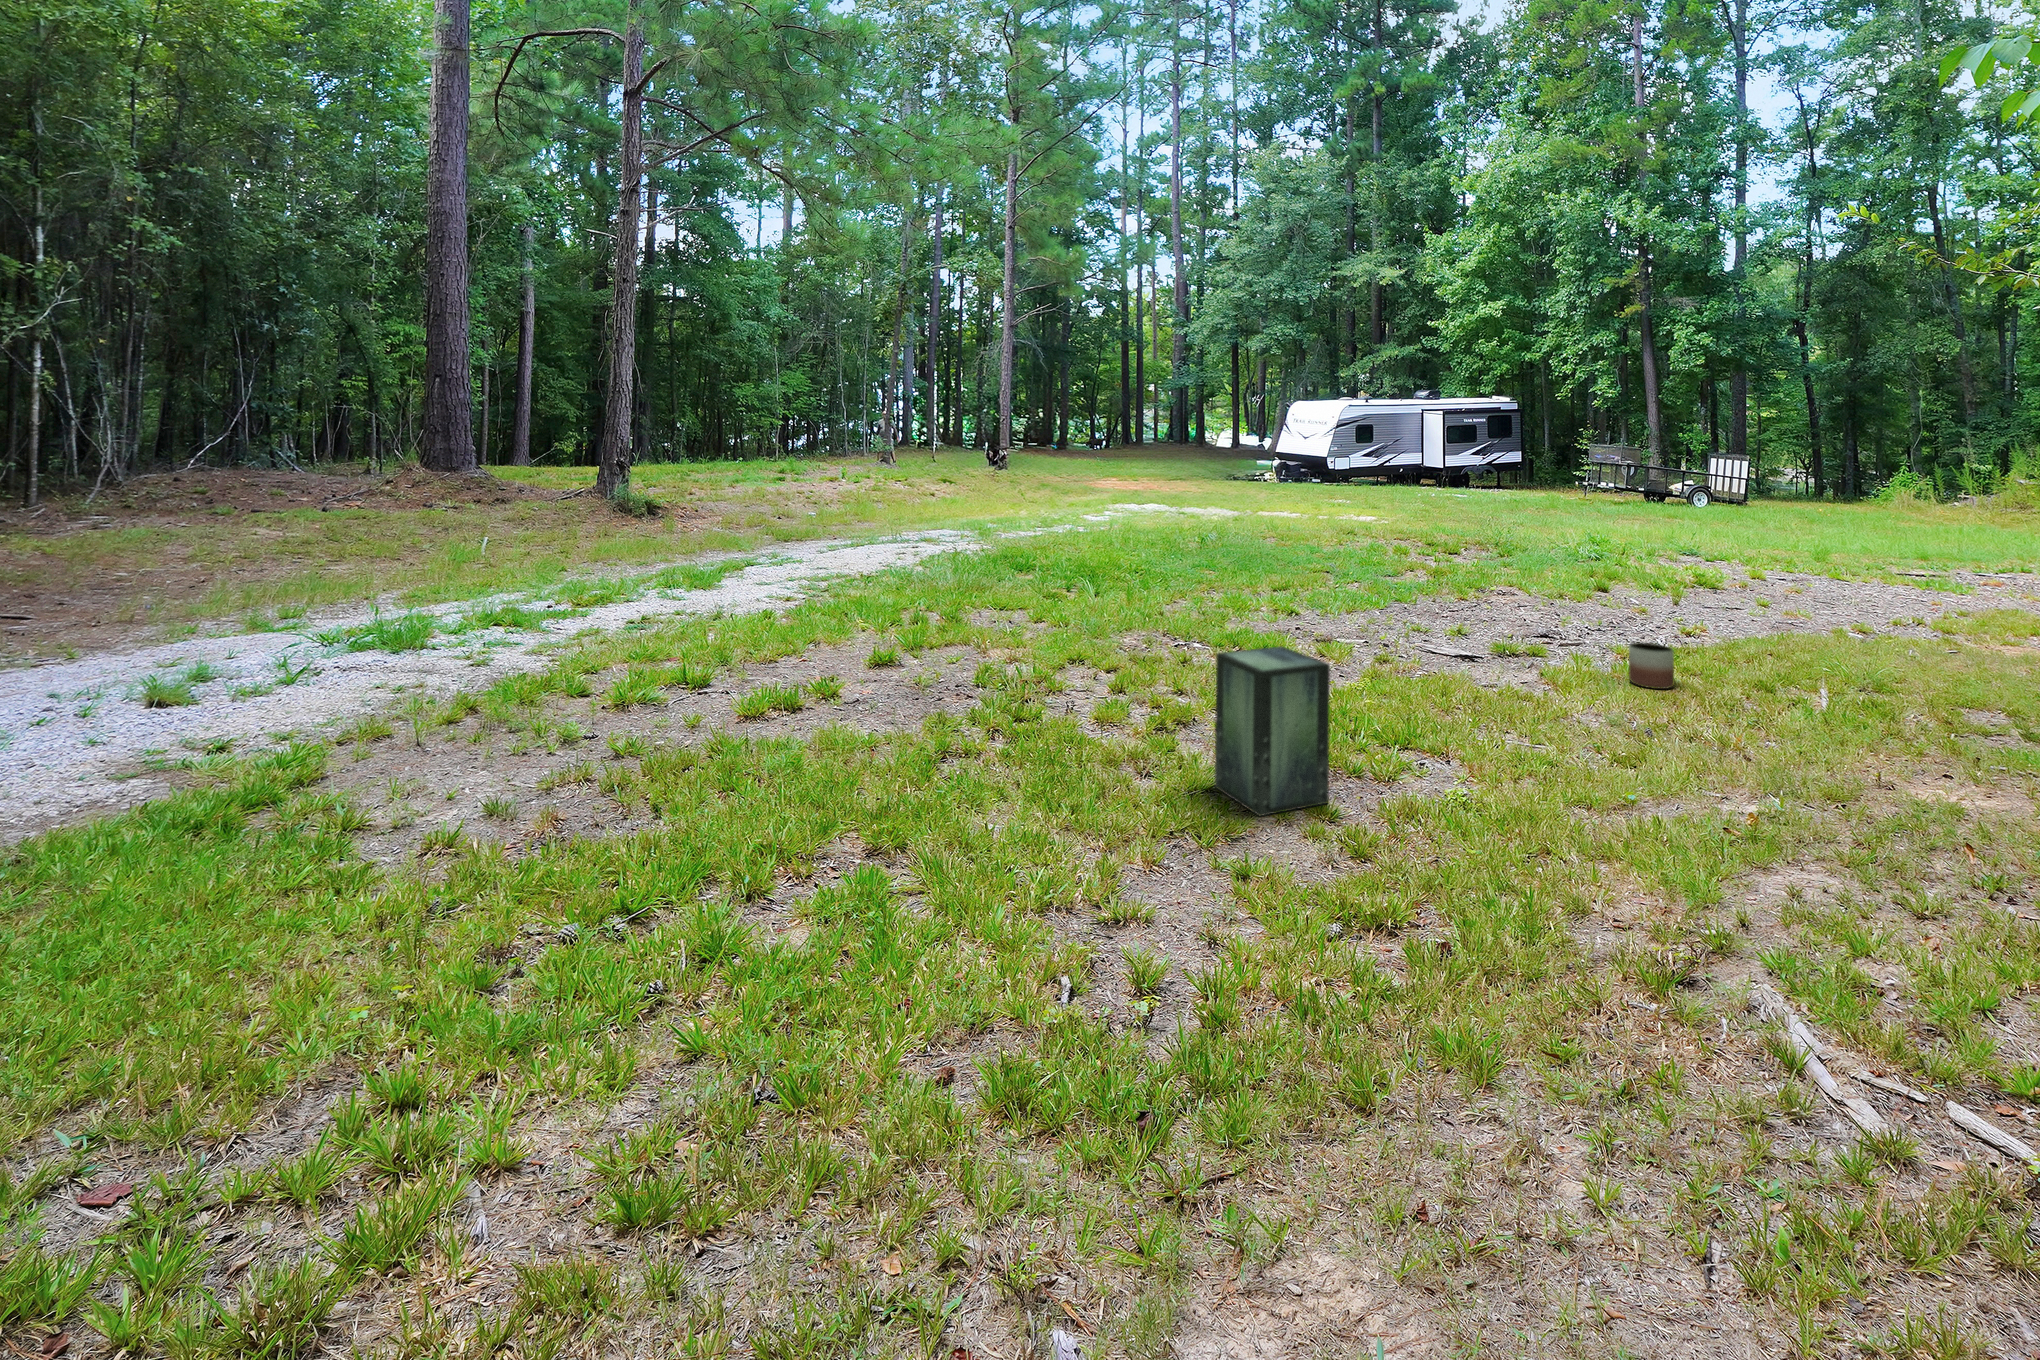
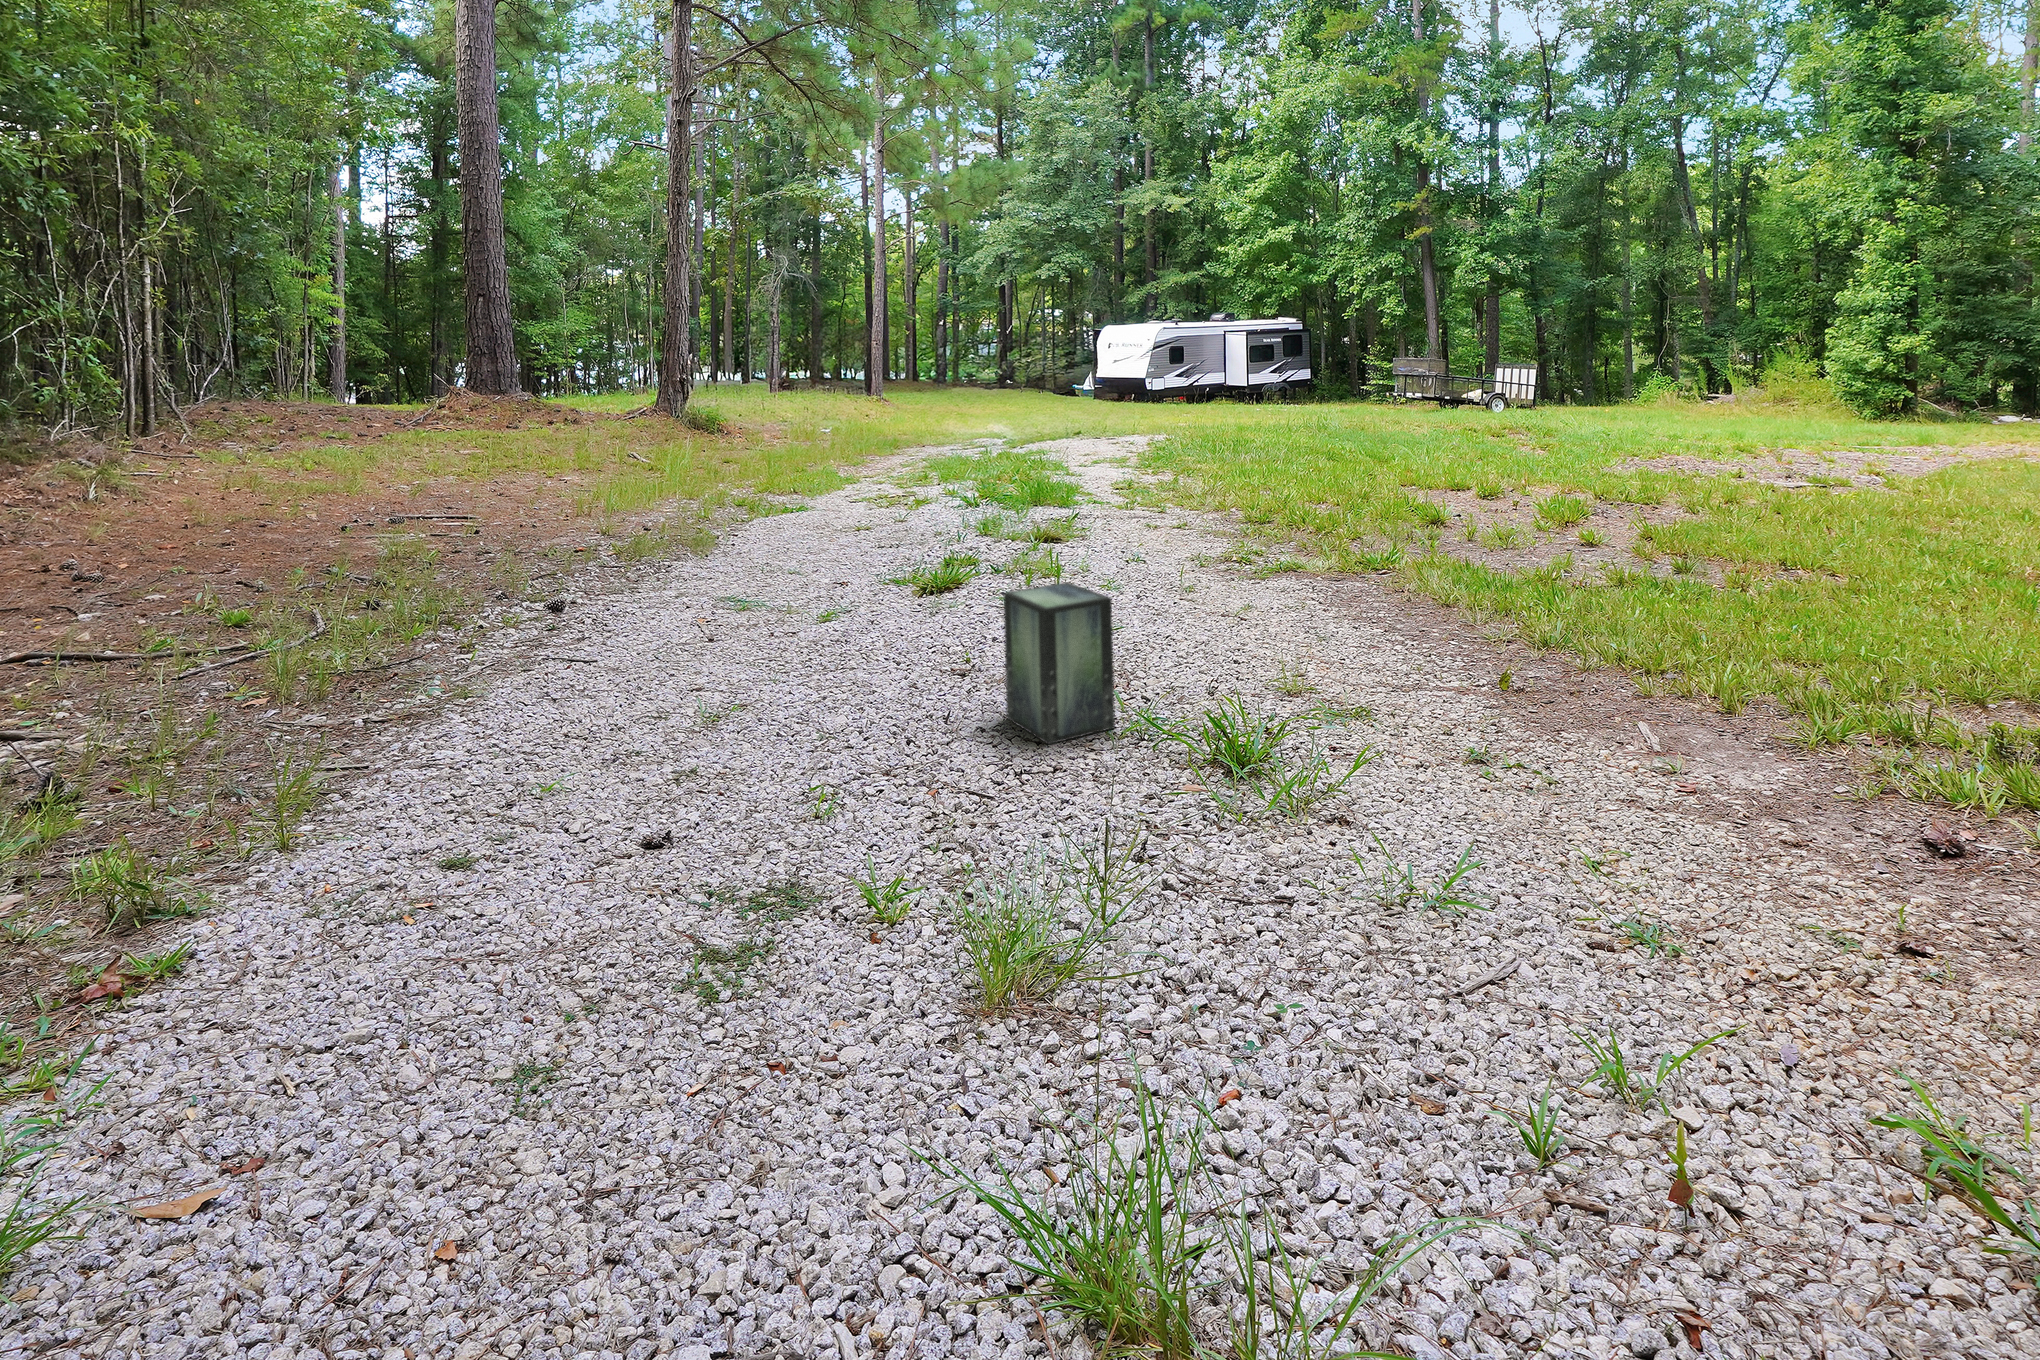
planter: present [1629,642,1674,689] -> none [1406,556,1449,599]

